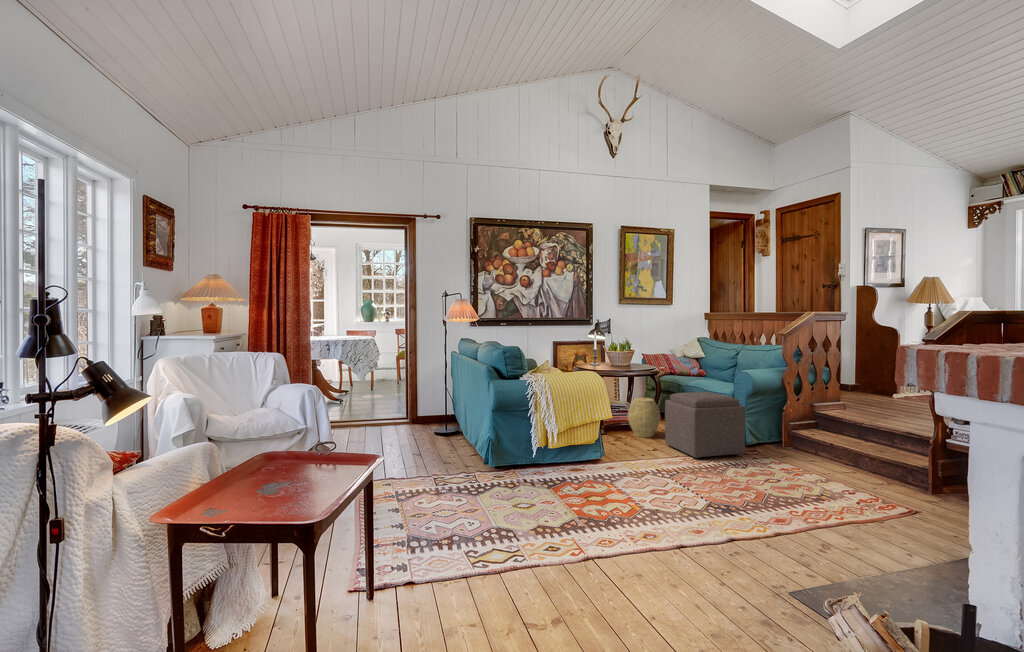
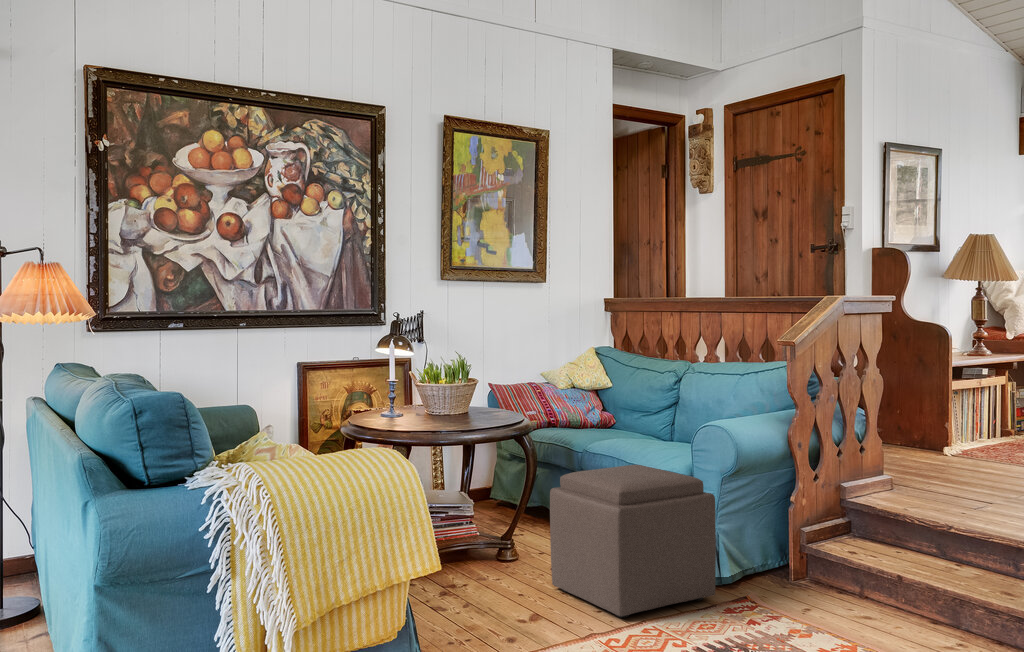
woven basket: present [628,397,660,438] -> none [468,483,537,572]

